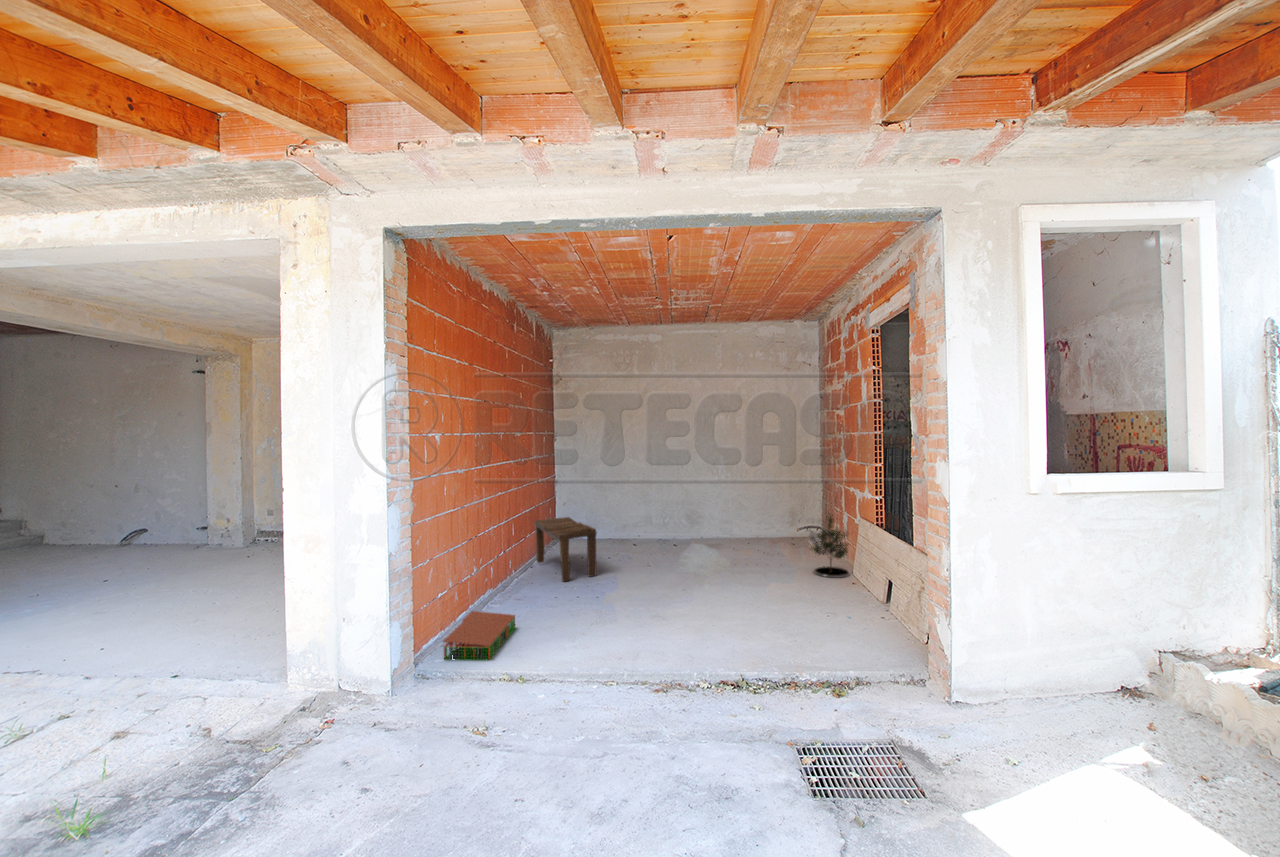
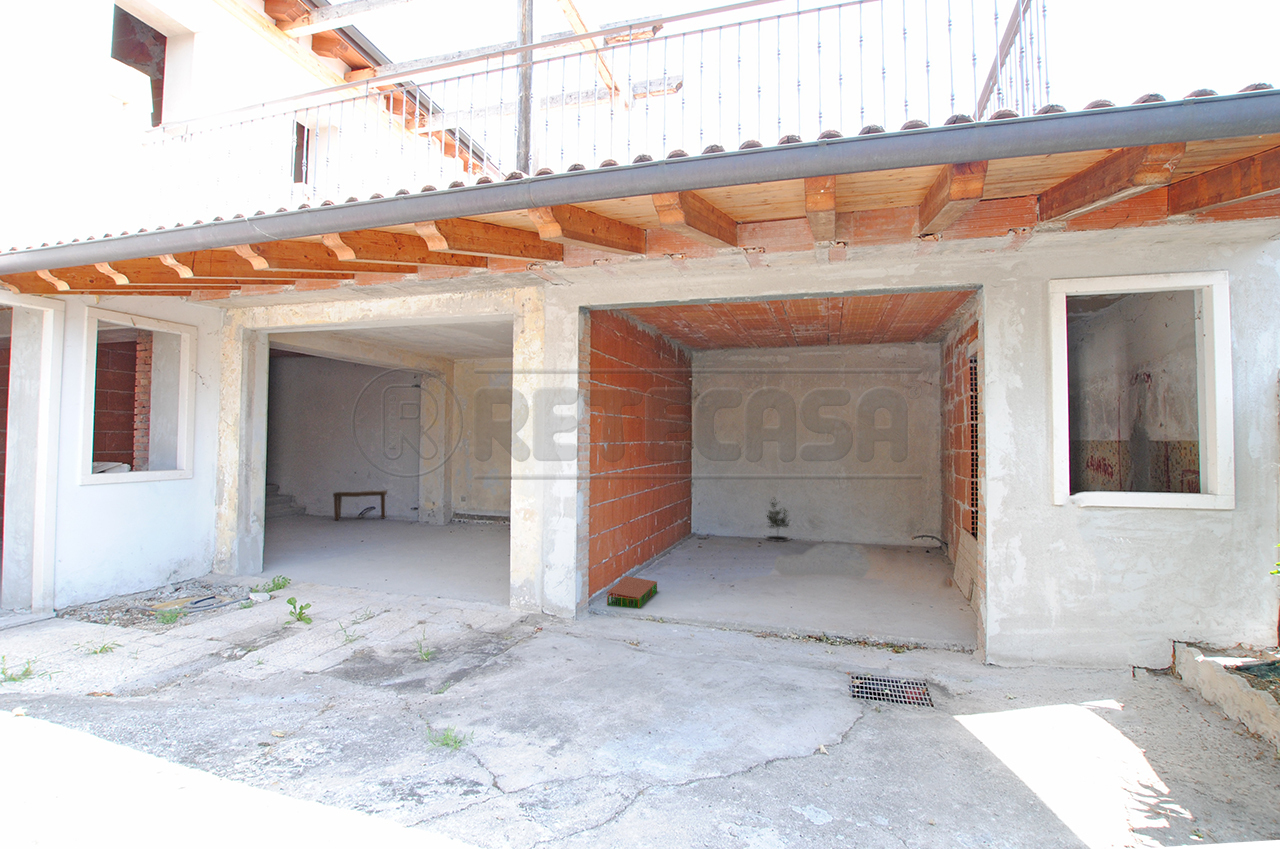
potted tree: present [809,515,850,578] -> present [766,502,789,542]
bench: present [535,517,597,582] -> present [333,490,387,520]

